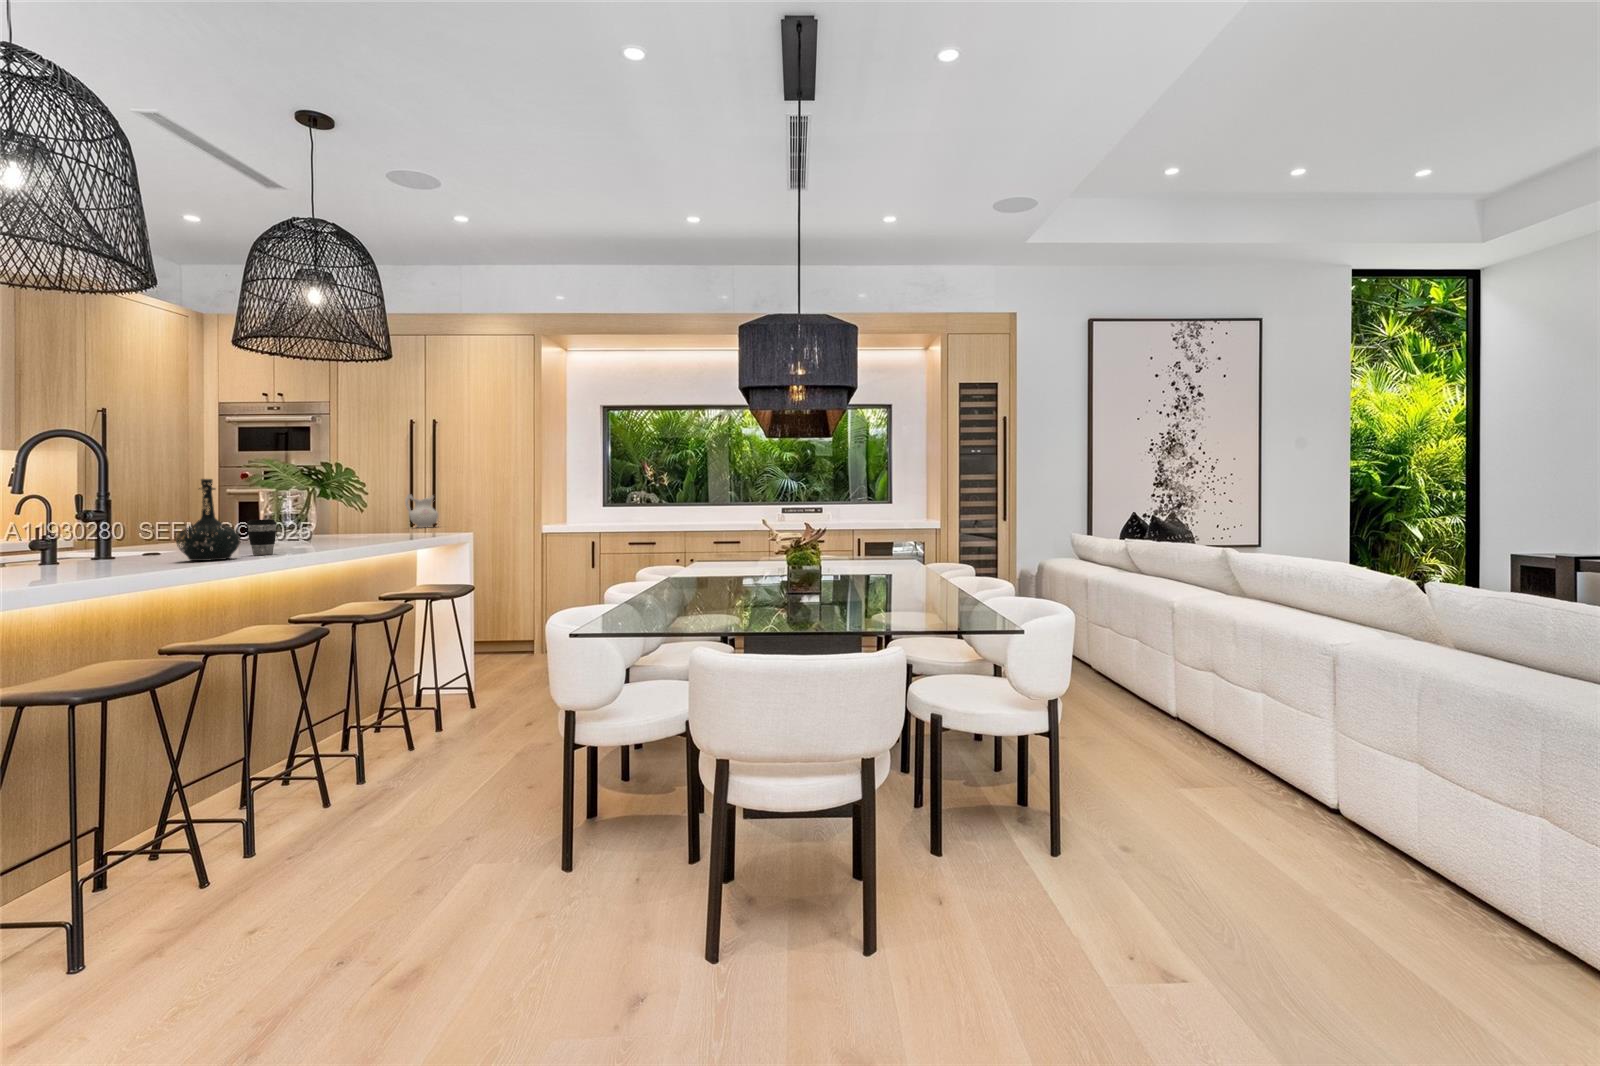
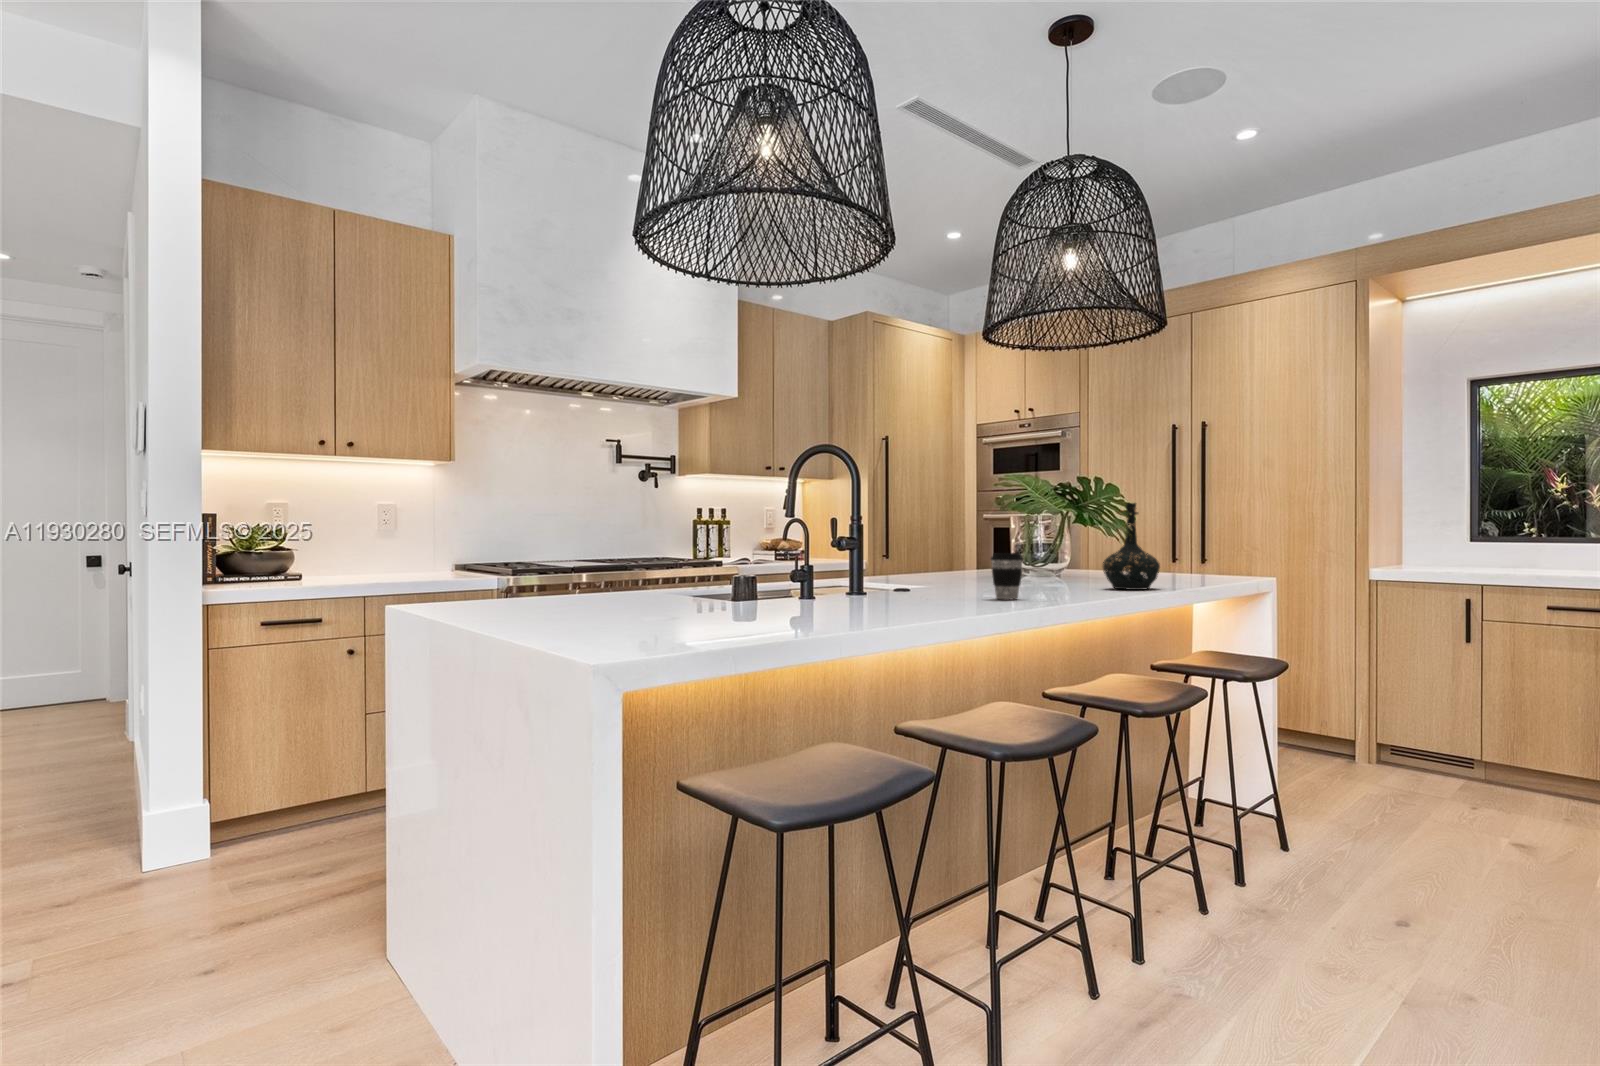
bottle: present [176,479,241,561] -> present [1103,503,1160,590]
ceramic pitcher: present [405,494,438,528] -> none [1168,521,1210,565]

